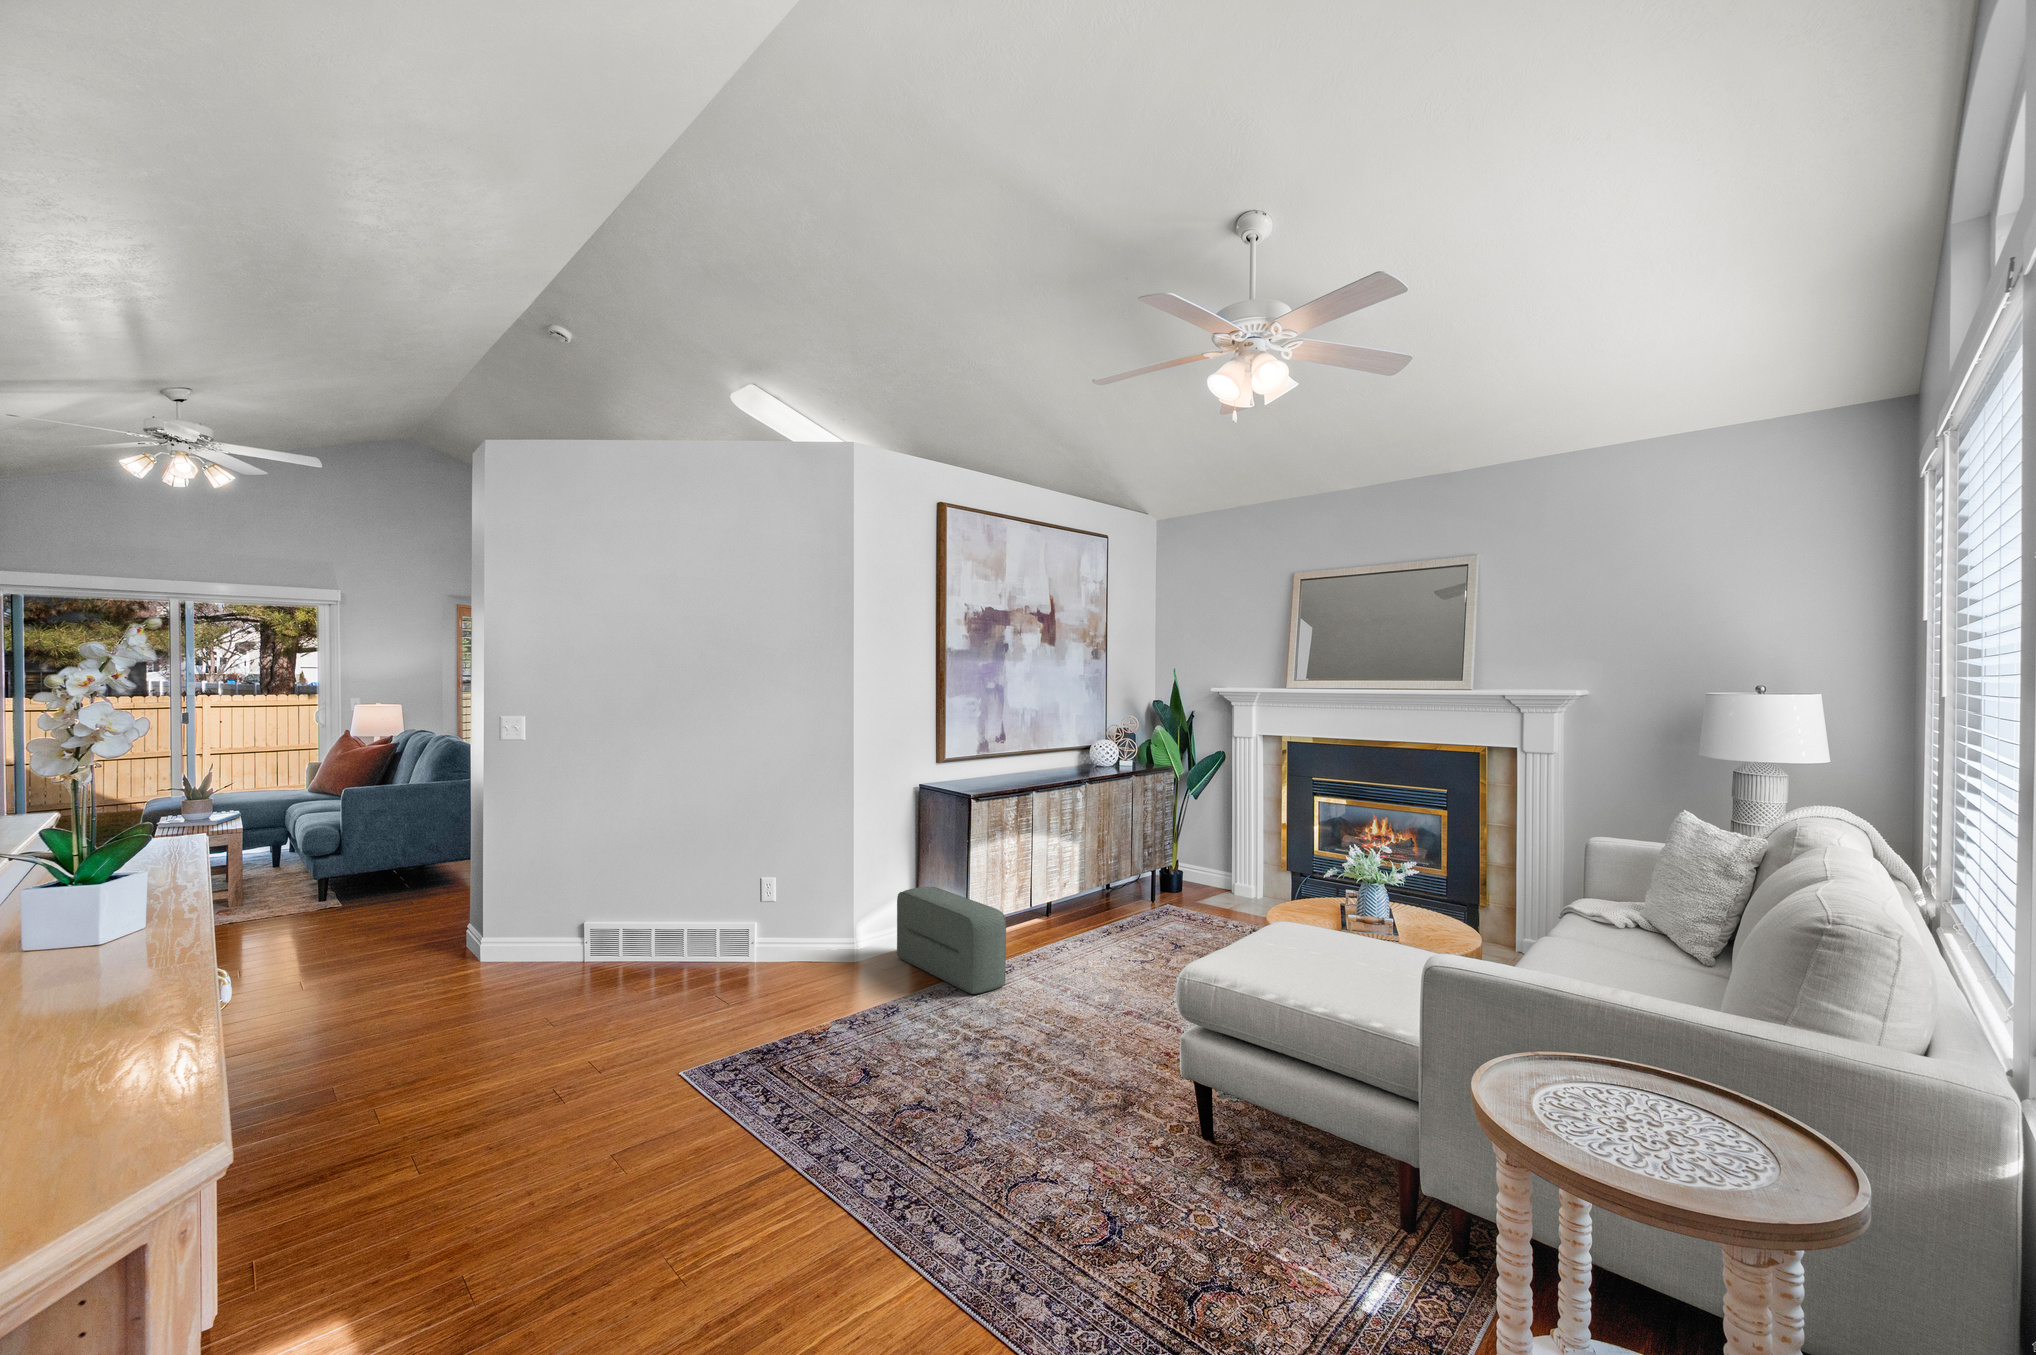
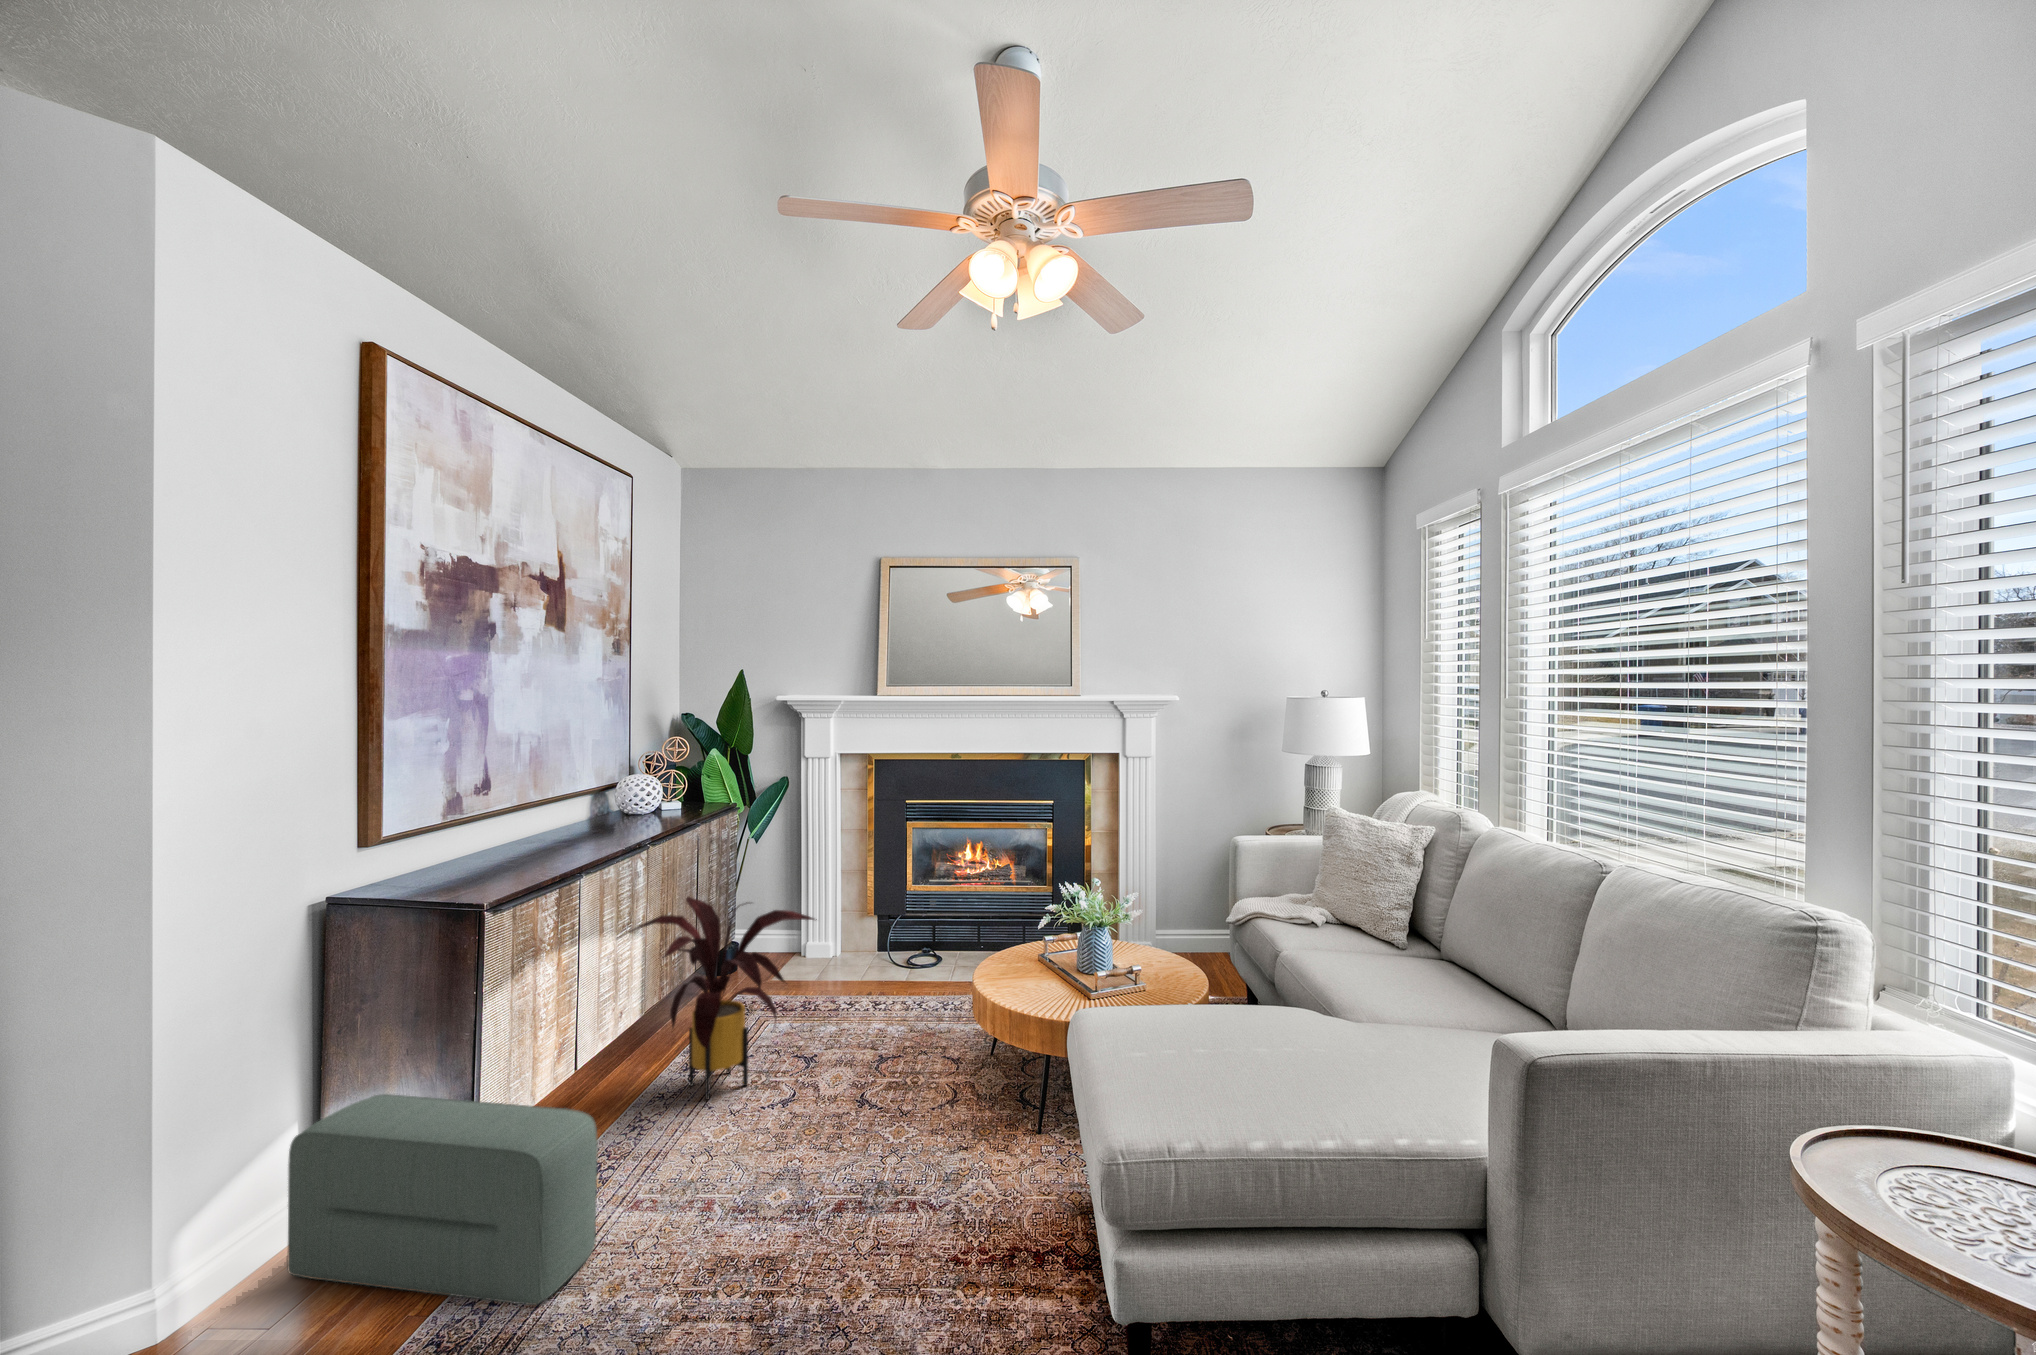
house plant: none [1060,821,1180,949] -> present [619,897,817,1100]

